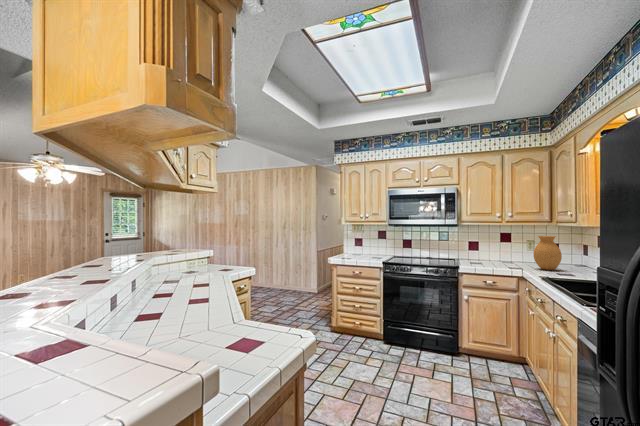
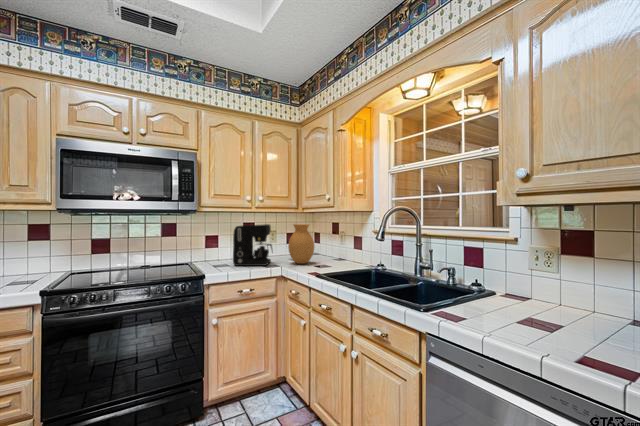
coffee maker: none [485,235,520,267] -> present [233,224,273,266]

